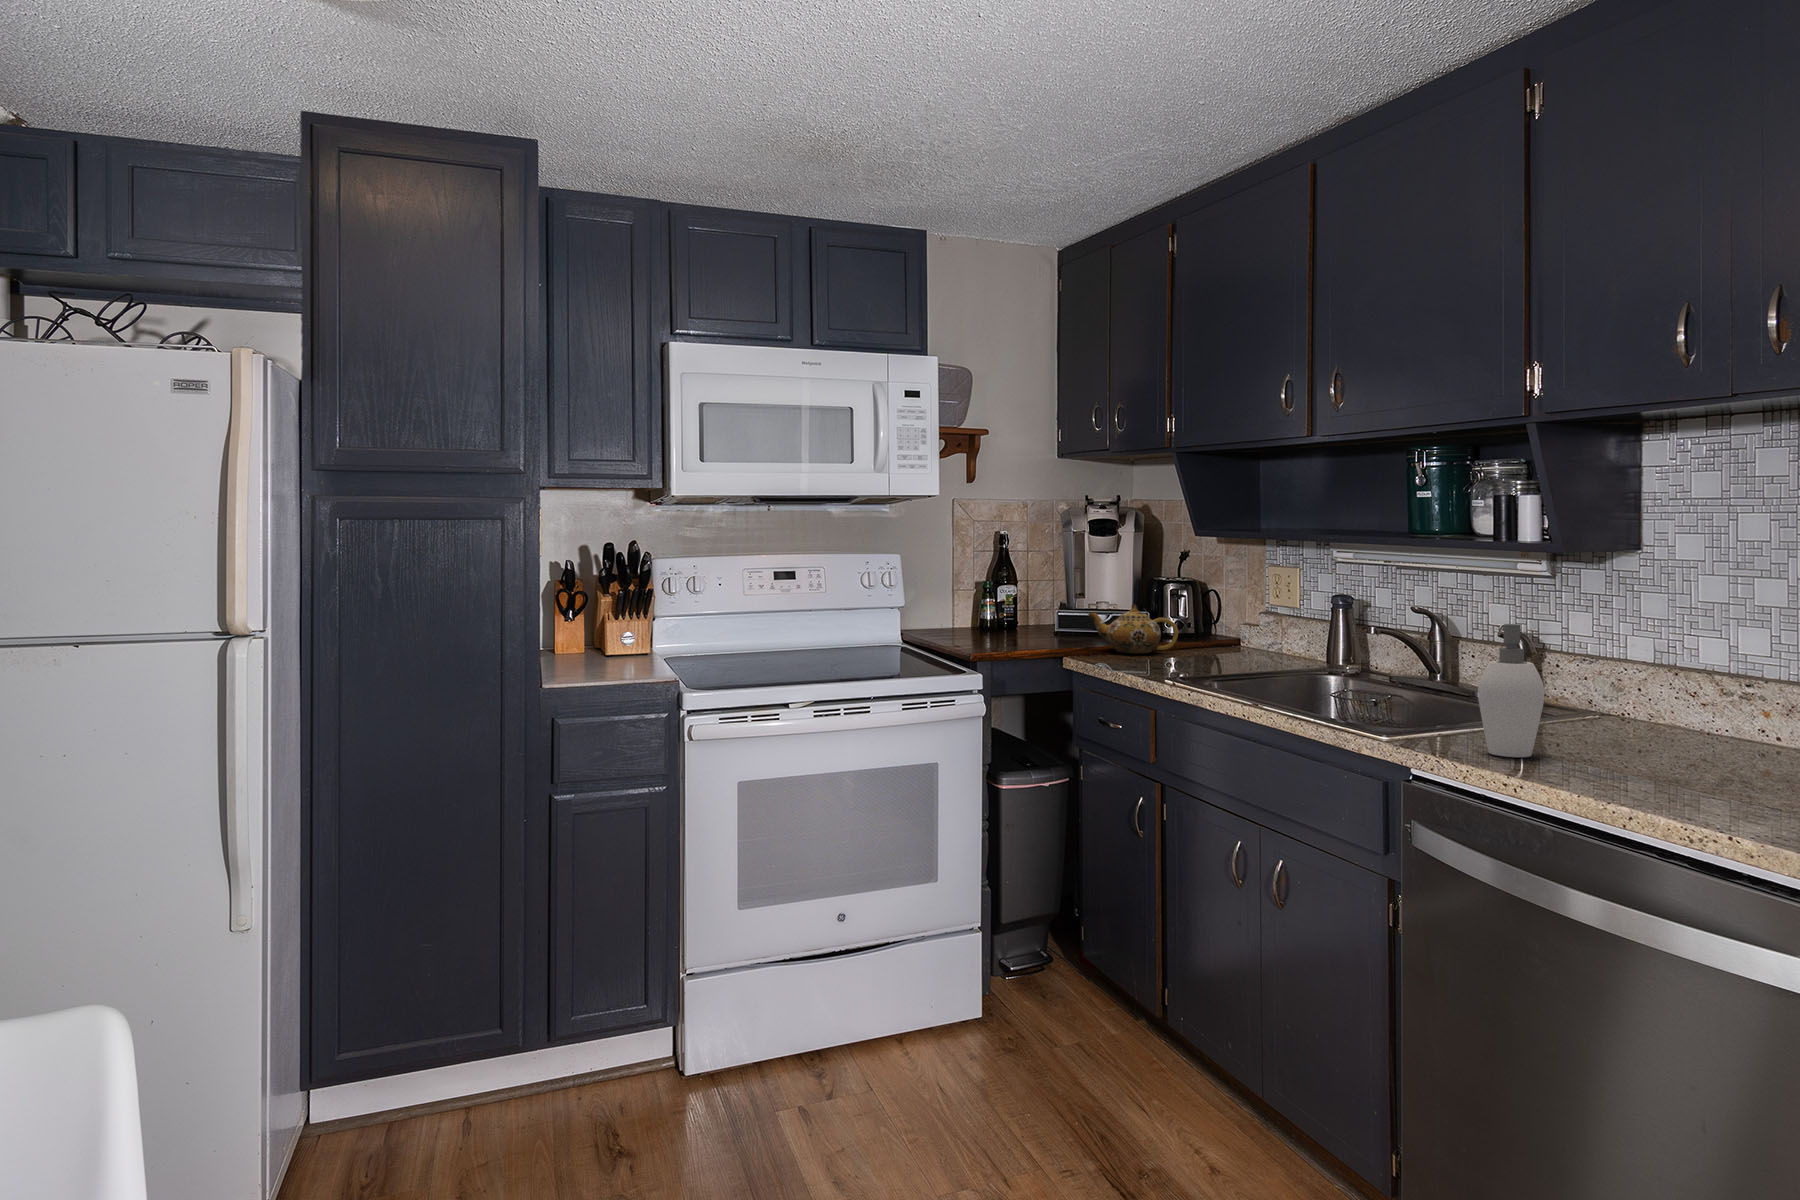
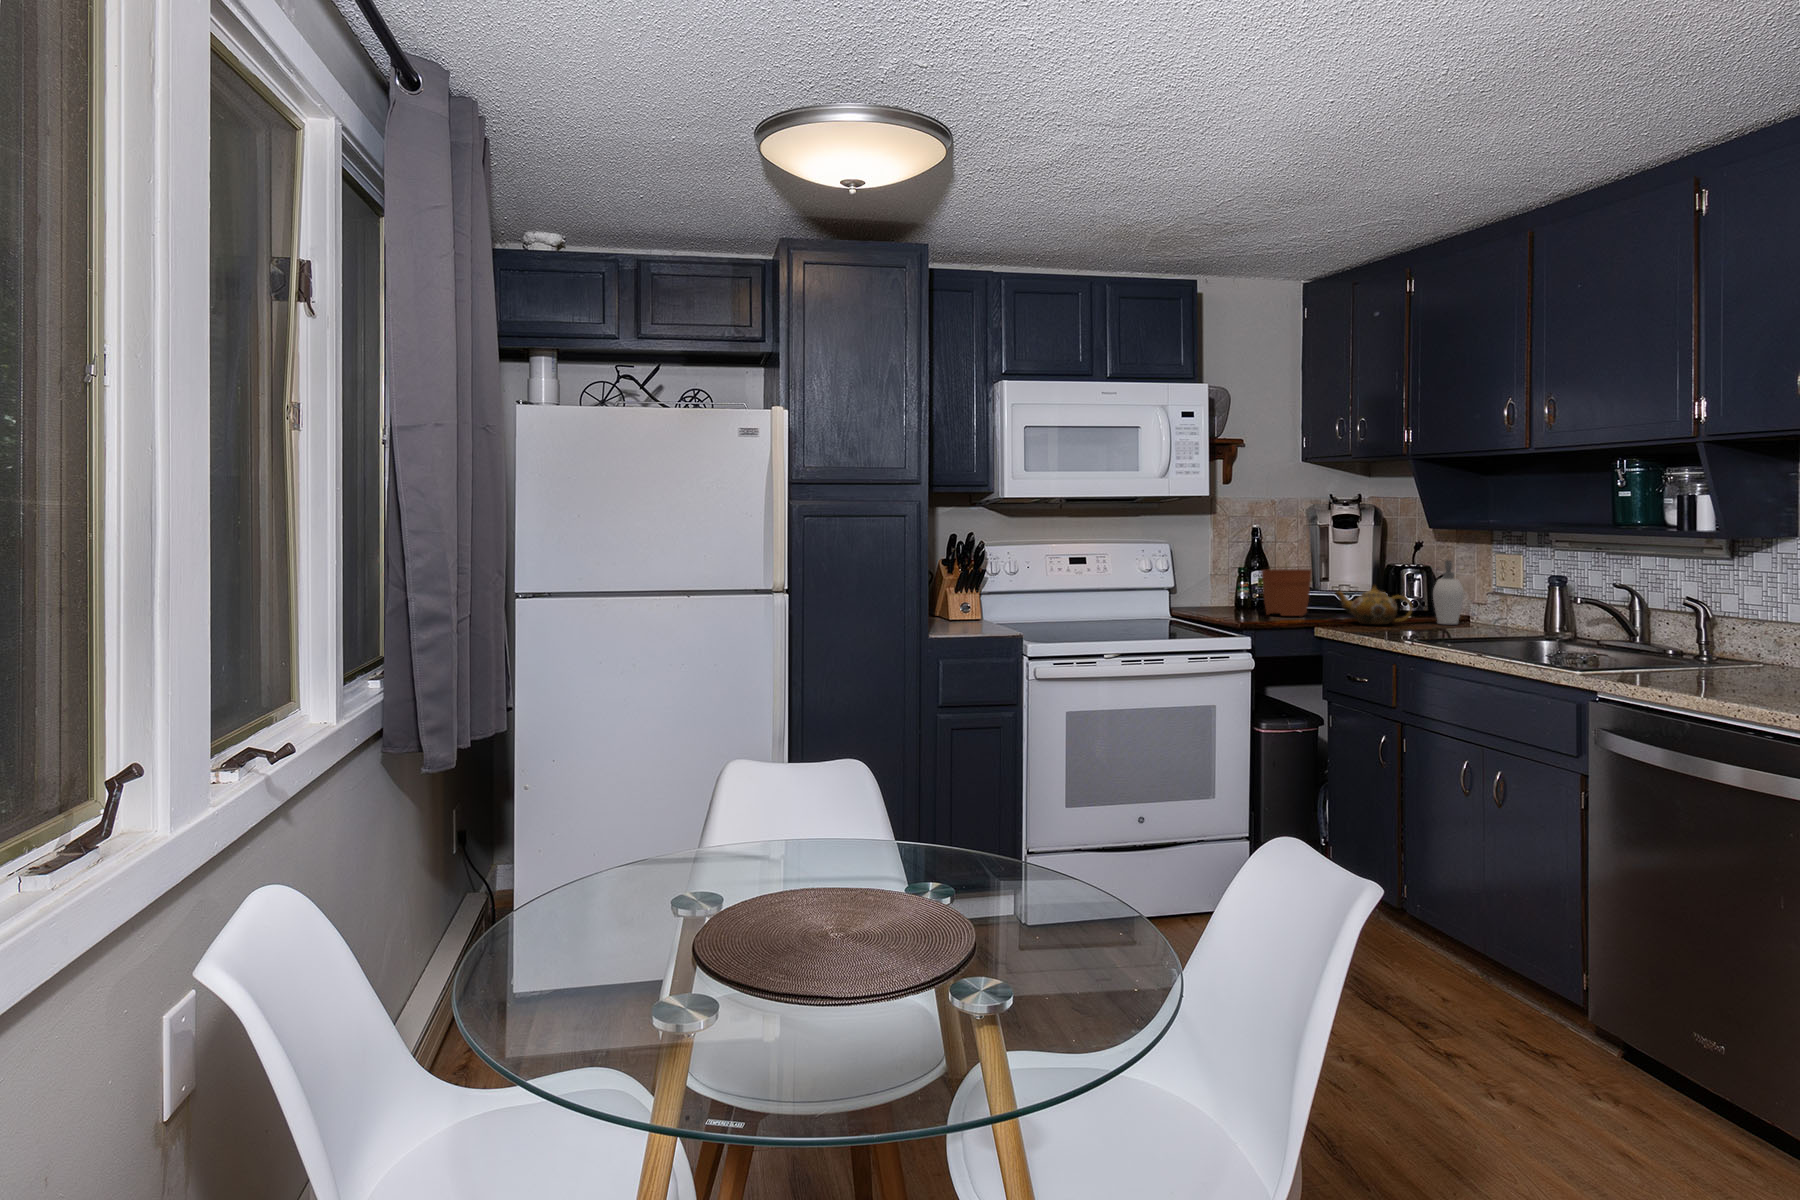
plant pot: none [1005,558,1064,642] -> present [1261,569,1312,616]
soap dispenser: present [1478,624,1567,757] -> present [1433,560,1464,624]

